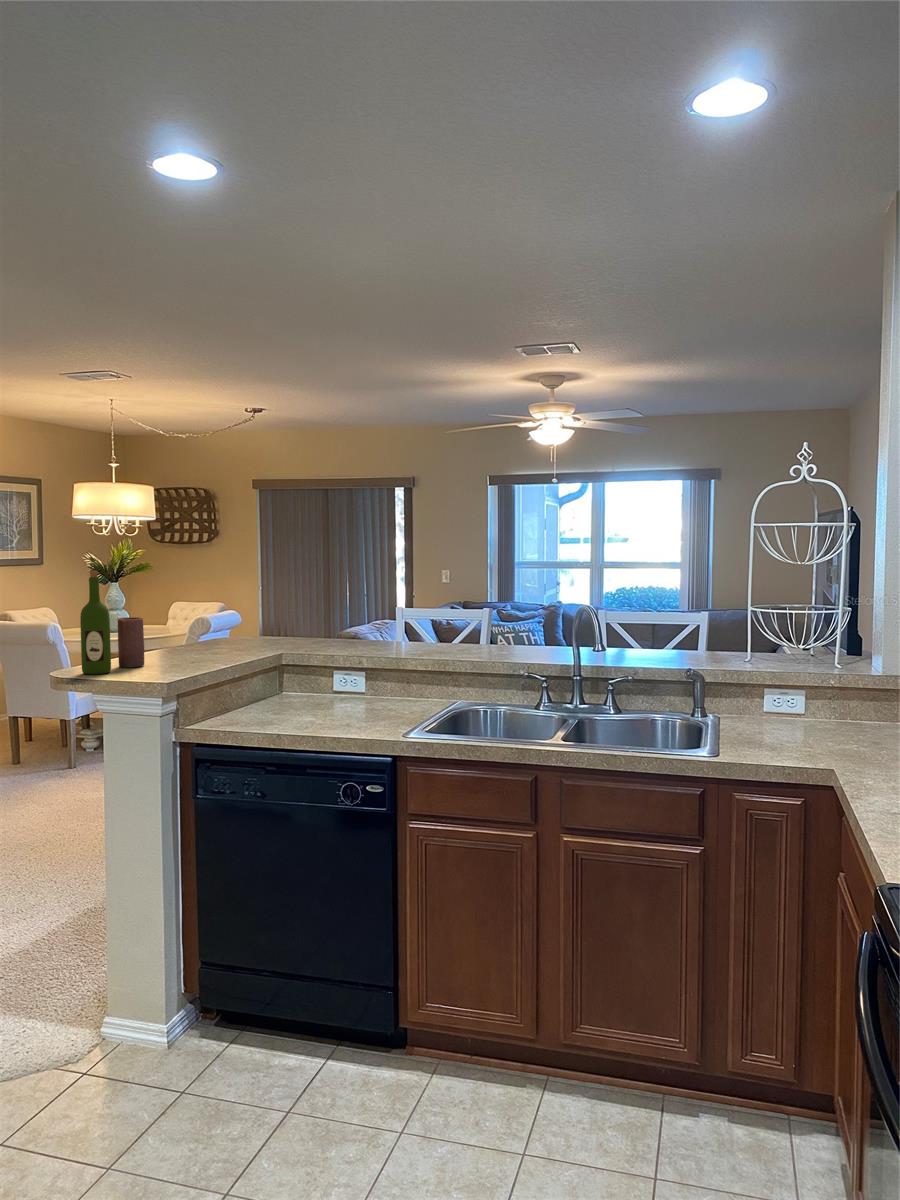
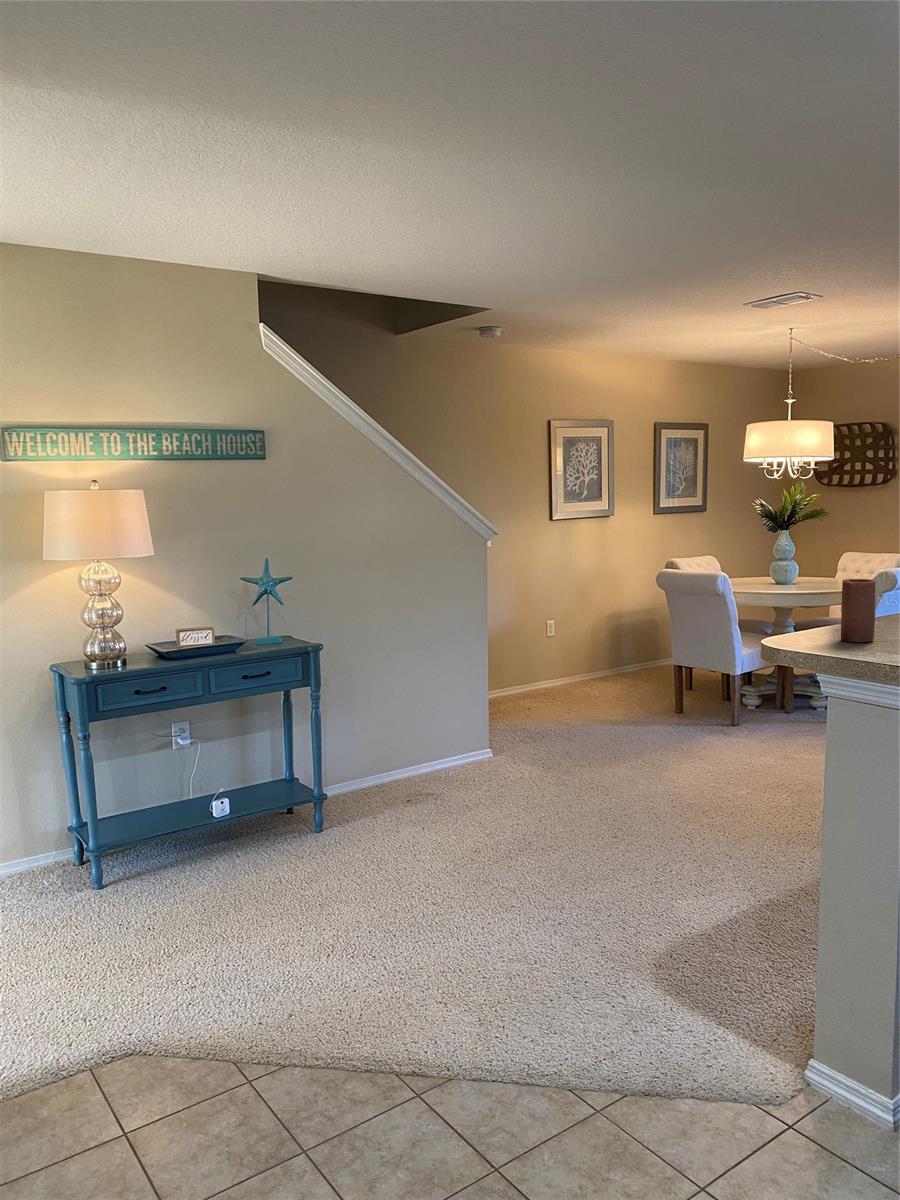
wine bottle: present [80,571,111,674] -> none [800,521,837,649]

